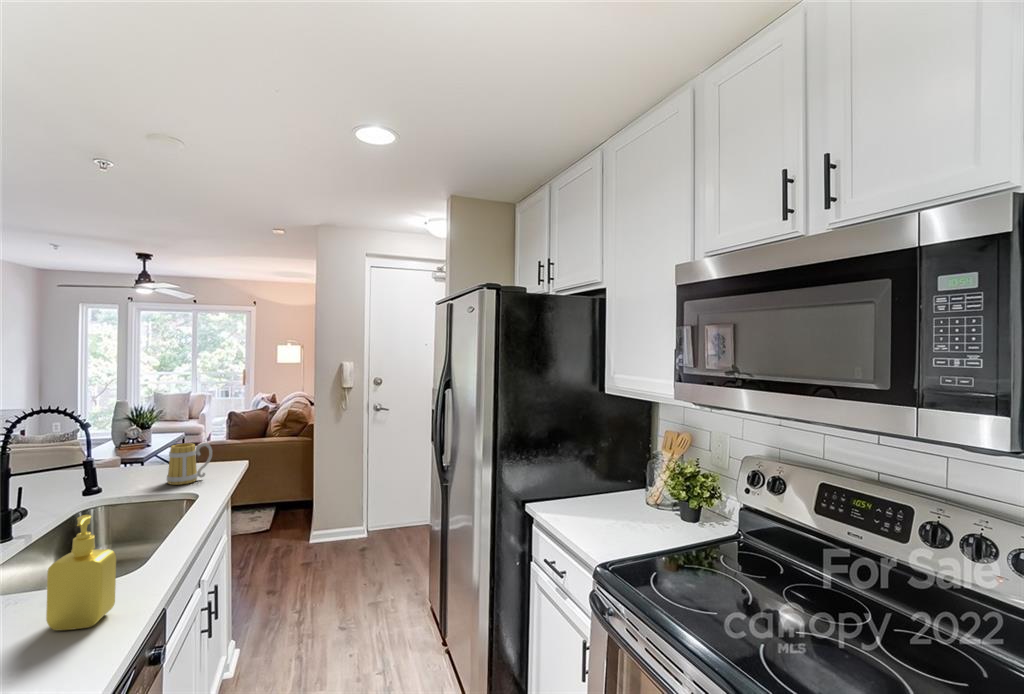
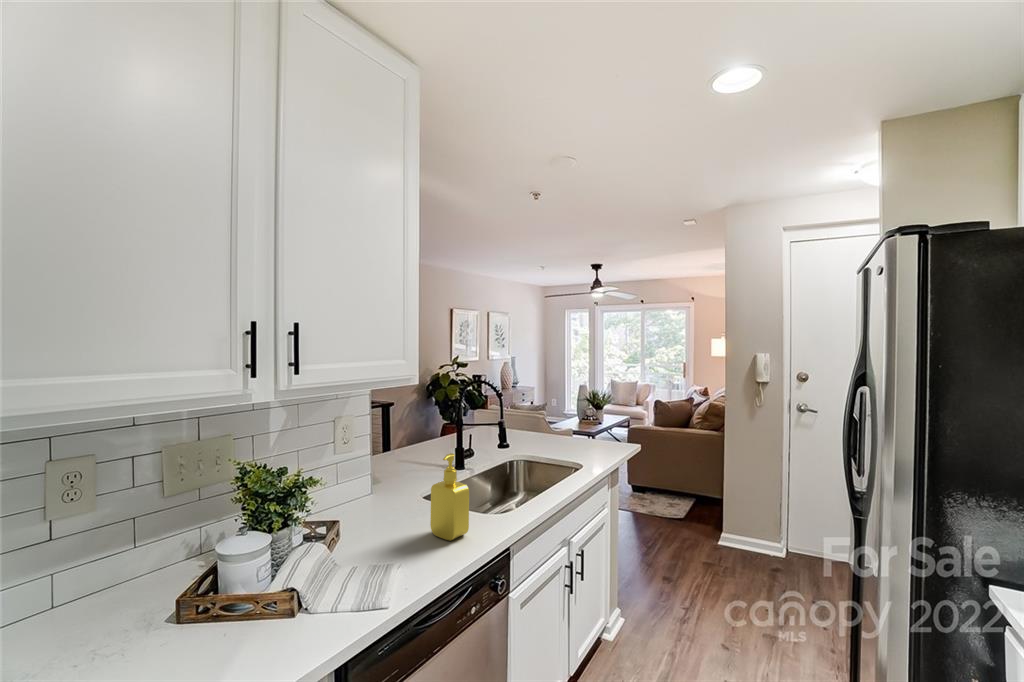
mug: present [167,443,212,485] -> none [564,417,598,453]

